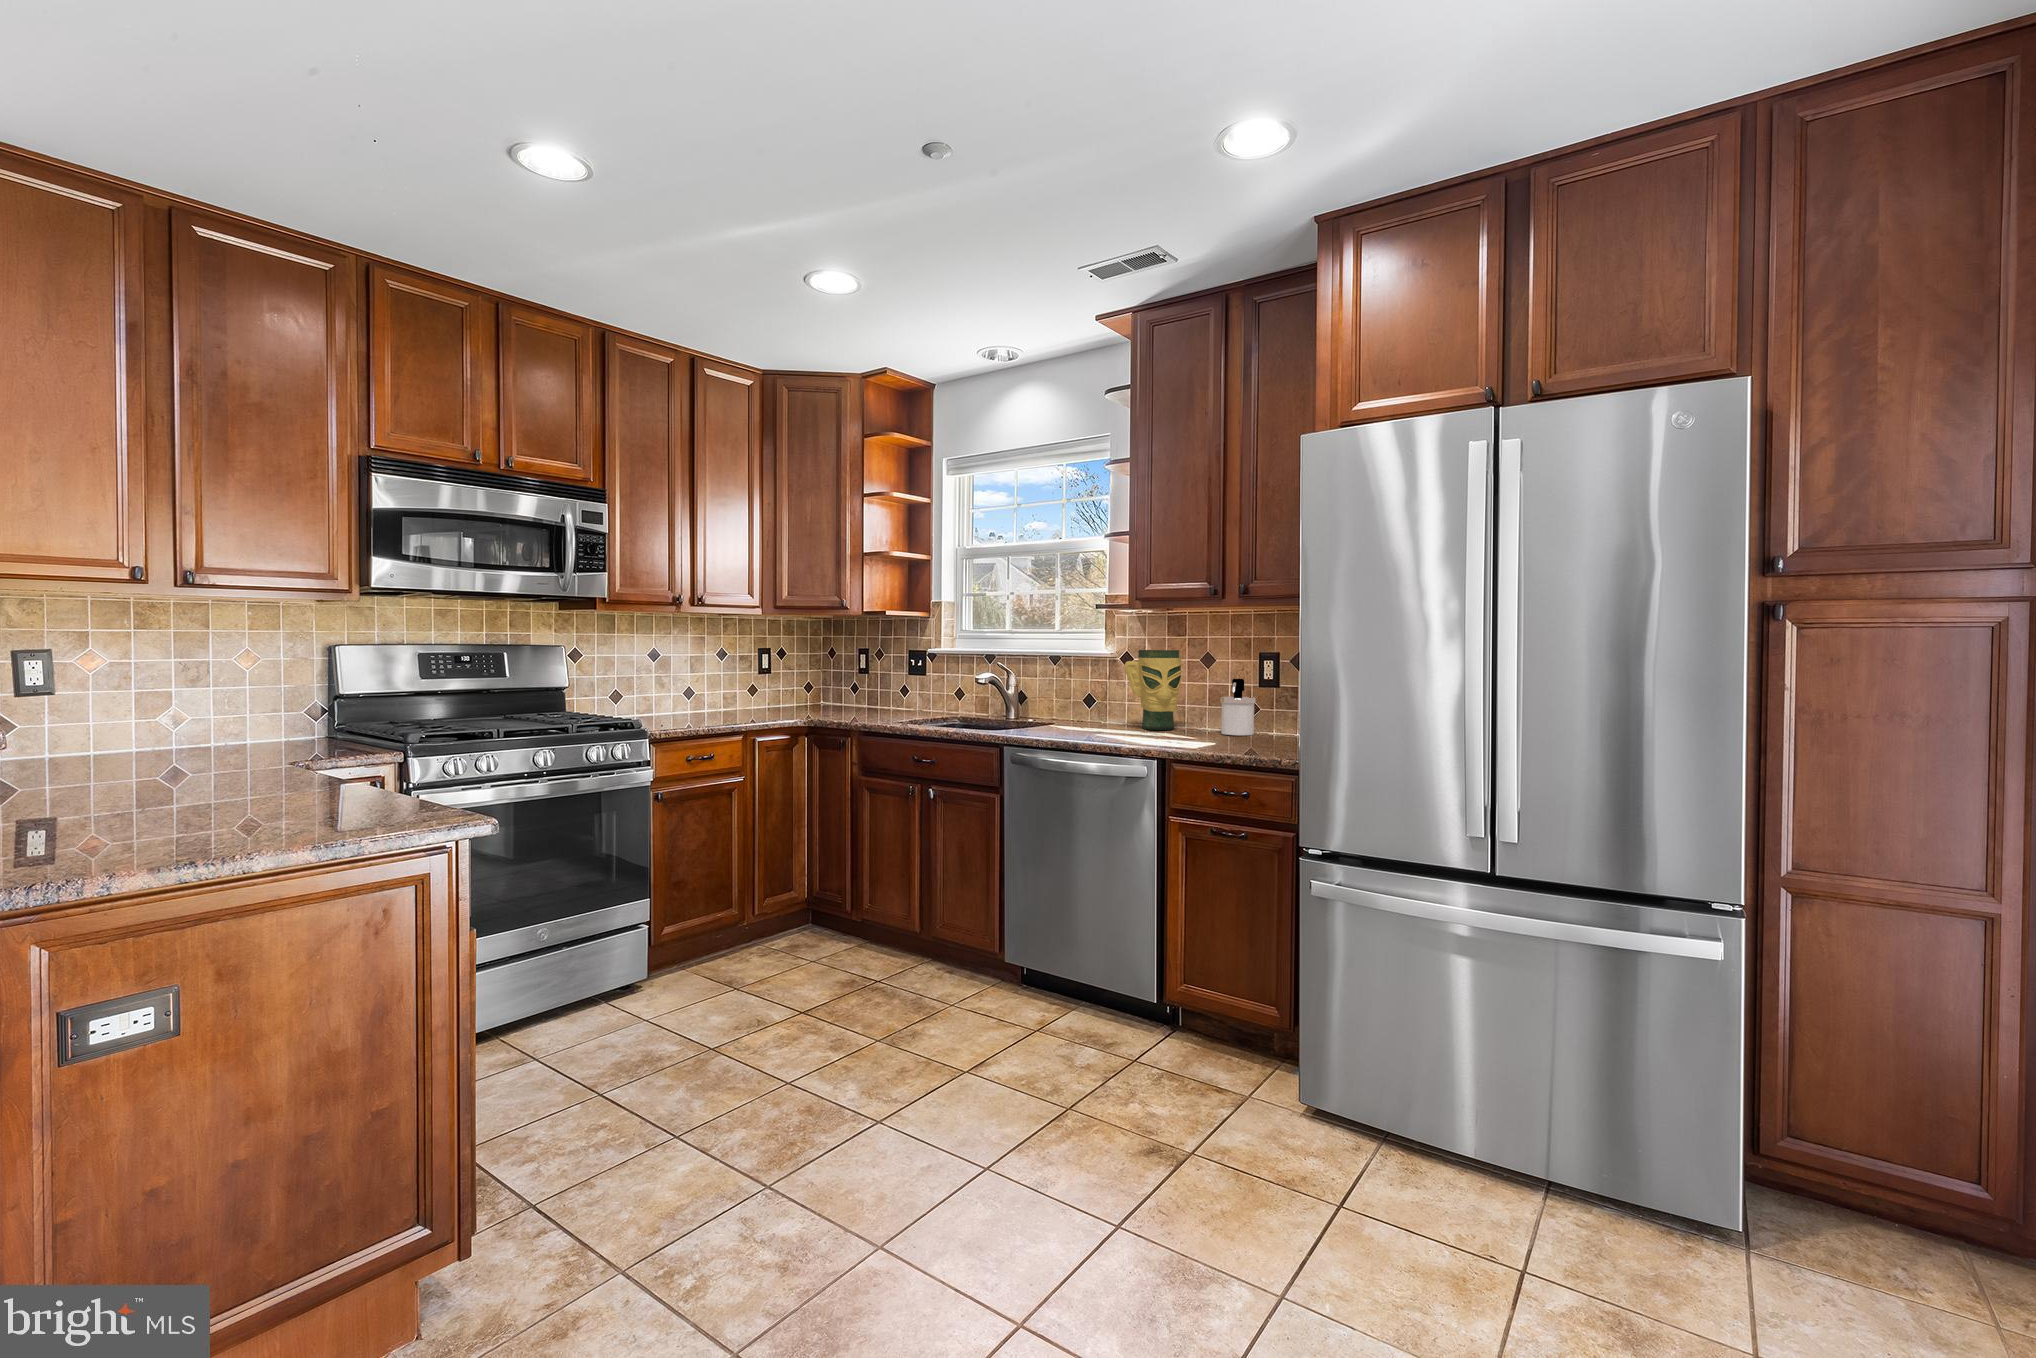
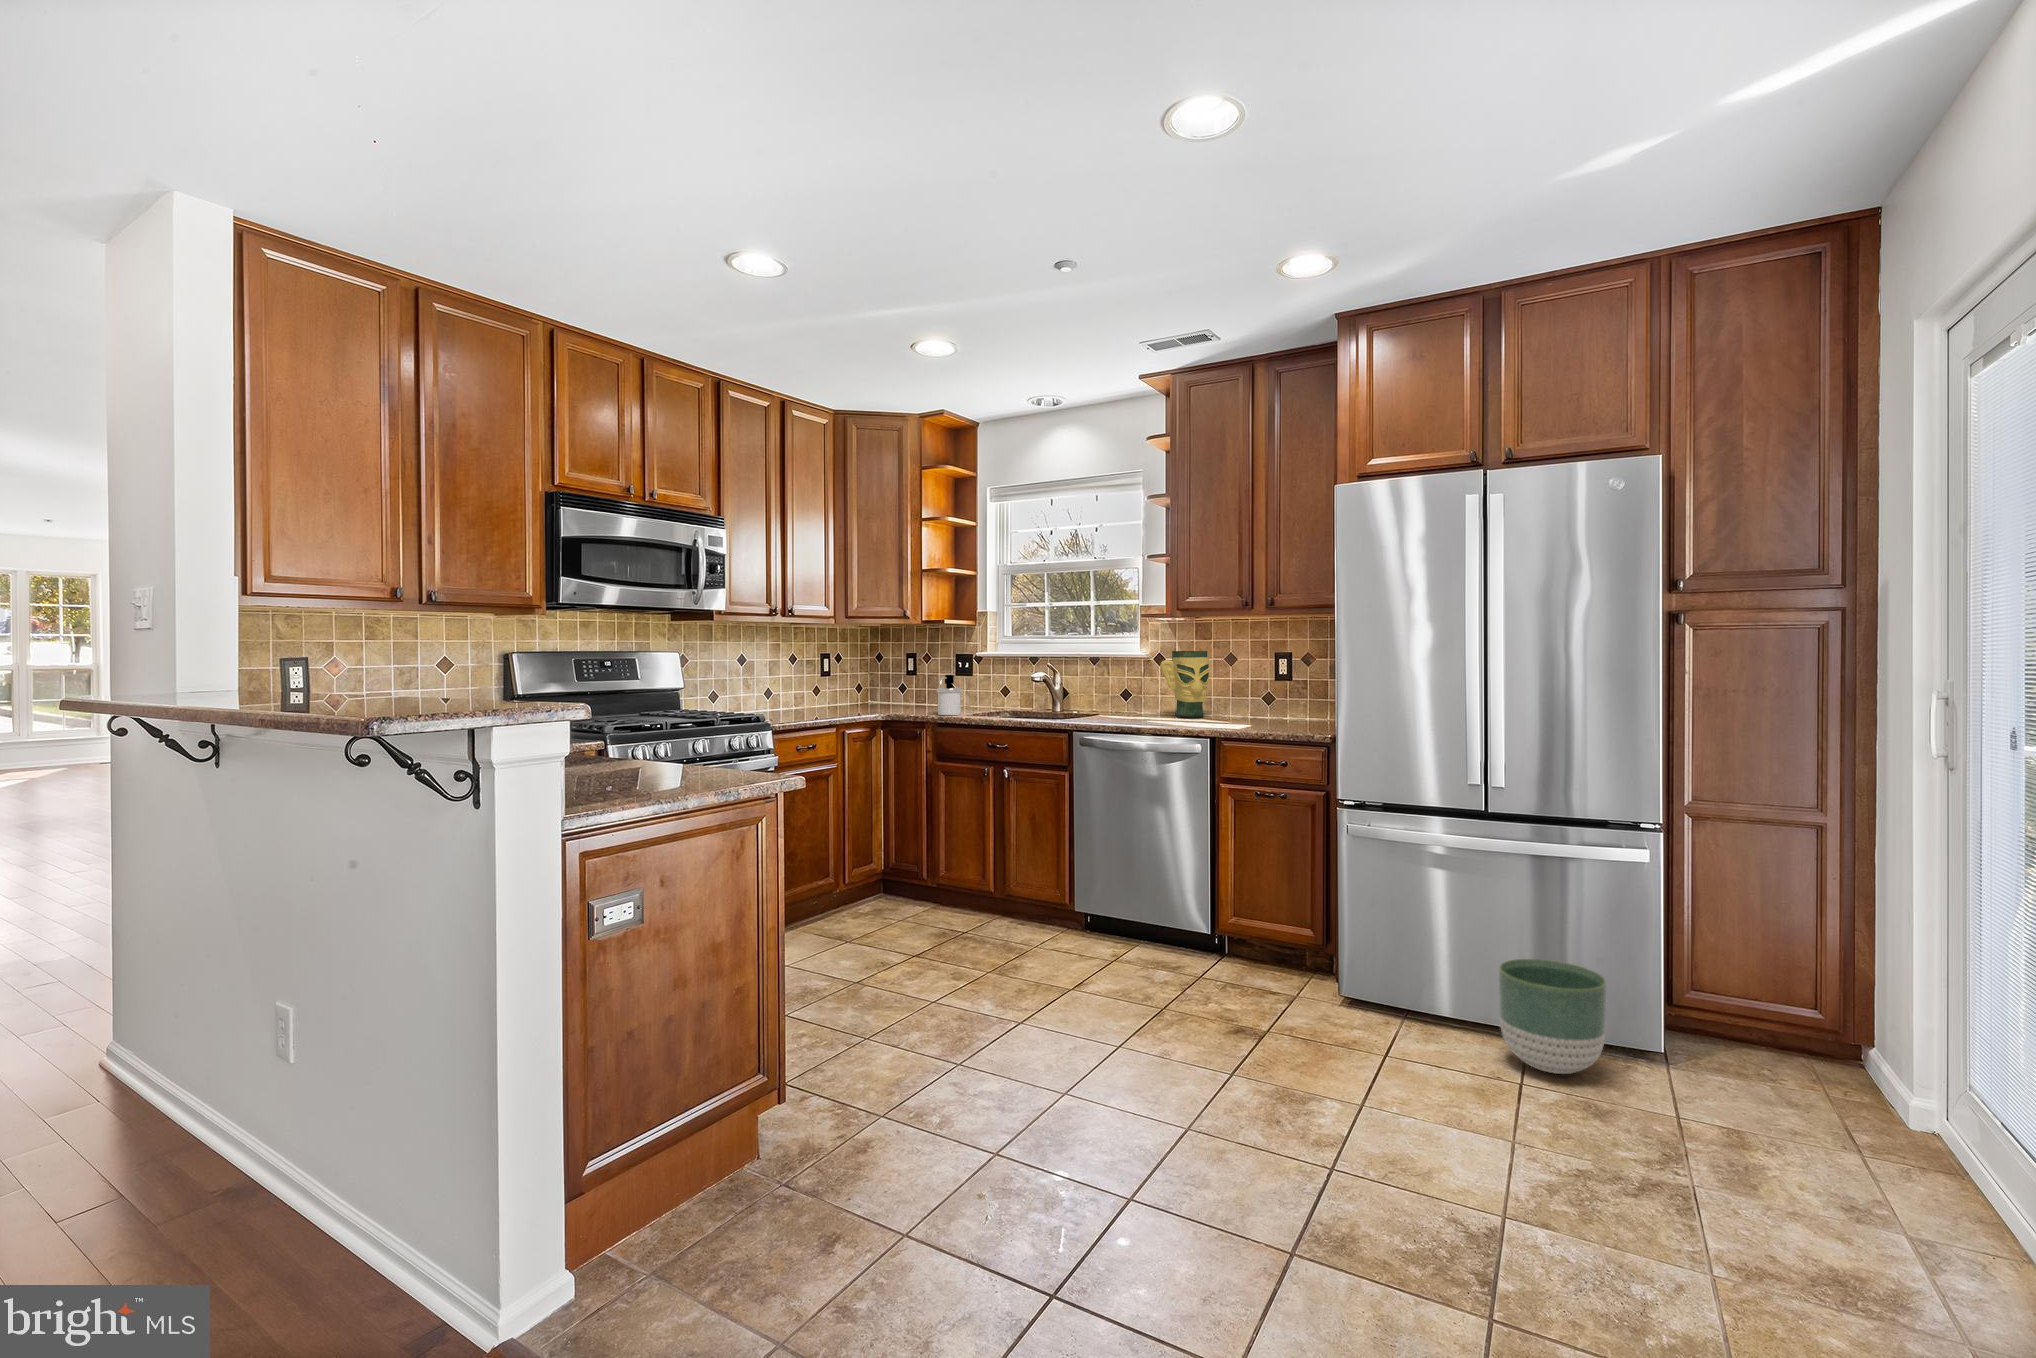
soap dispenser: present [1221,679,1256,736] -> present [937,675,961,715]
planter: none [1503,1082,1657,1260] -> present [1499,959,1606,1074]

